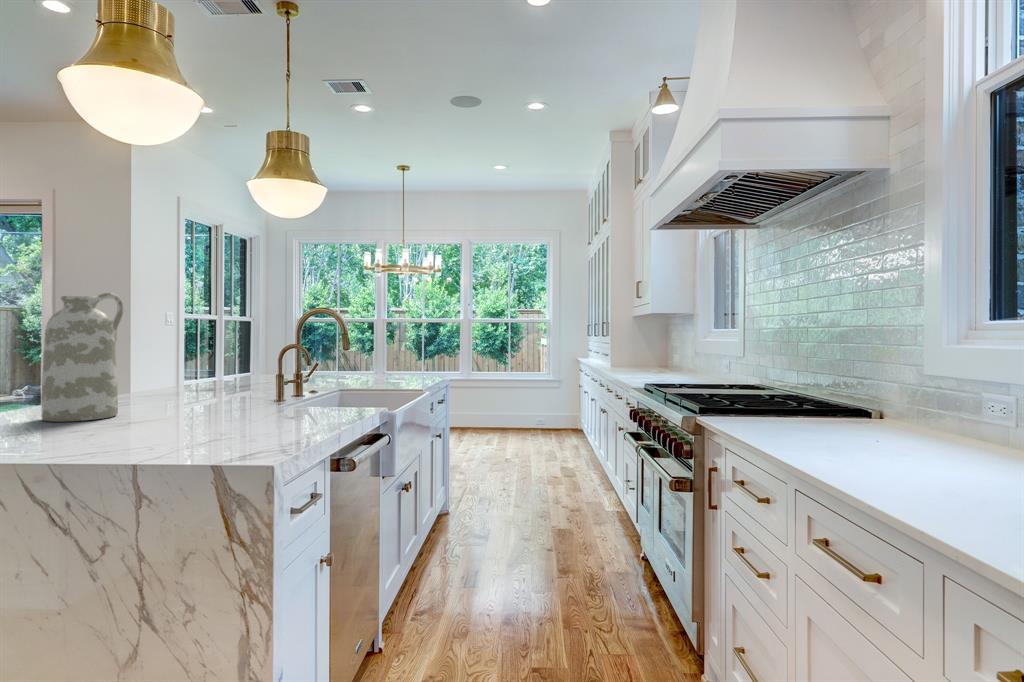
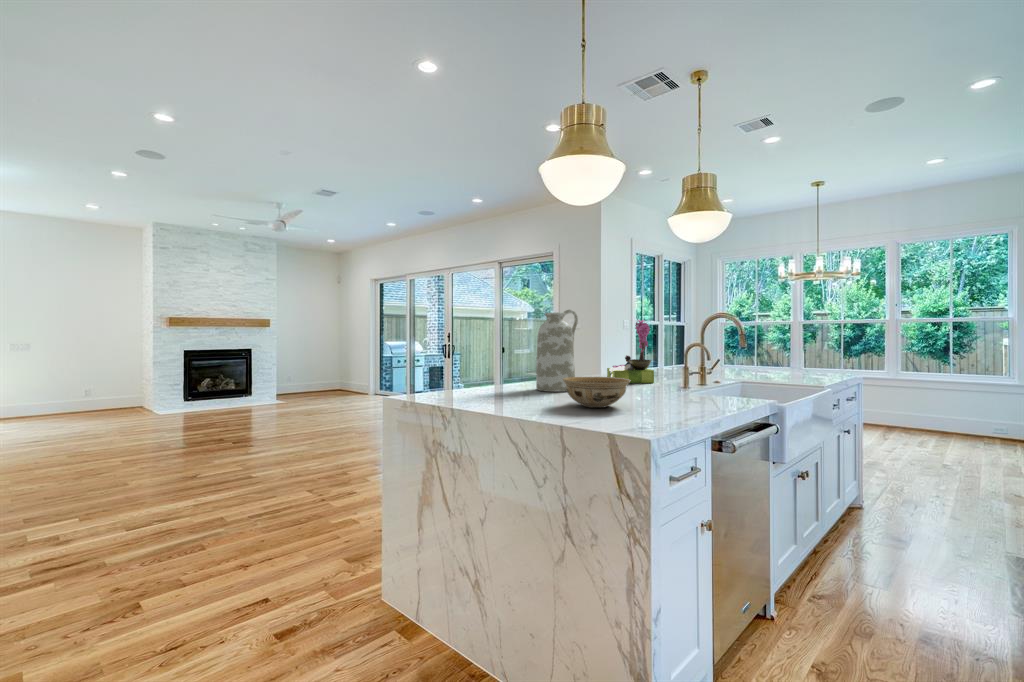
flower arrangement: none [162,311,236,401] -> present [607,320,654,383]
ceramic bowl: none [114,392,225,437] -> present [563,377,630,408]

